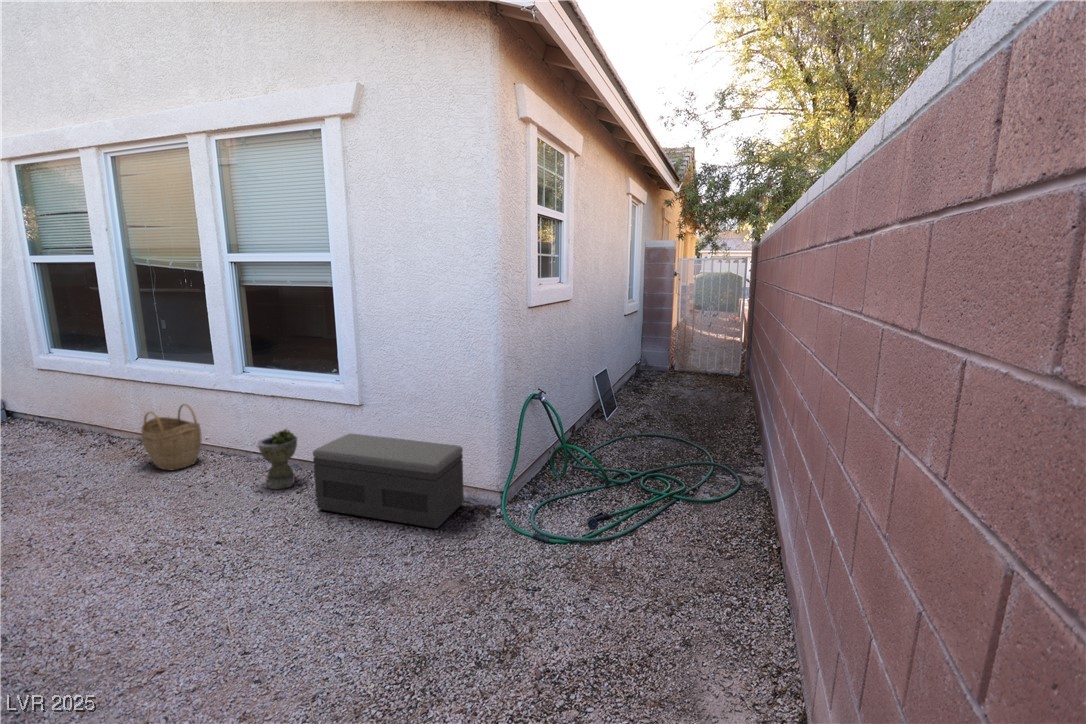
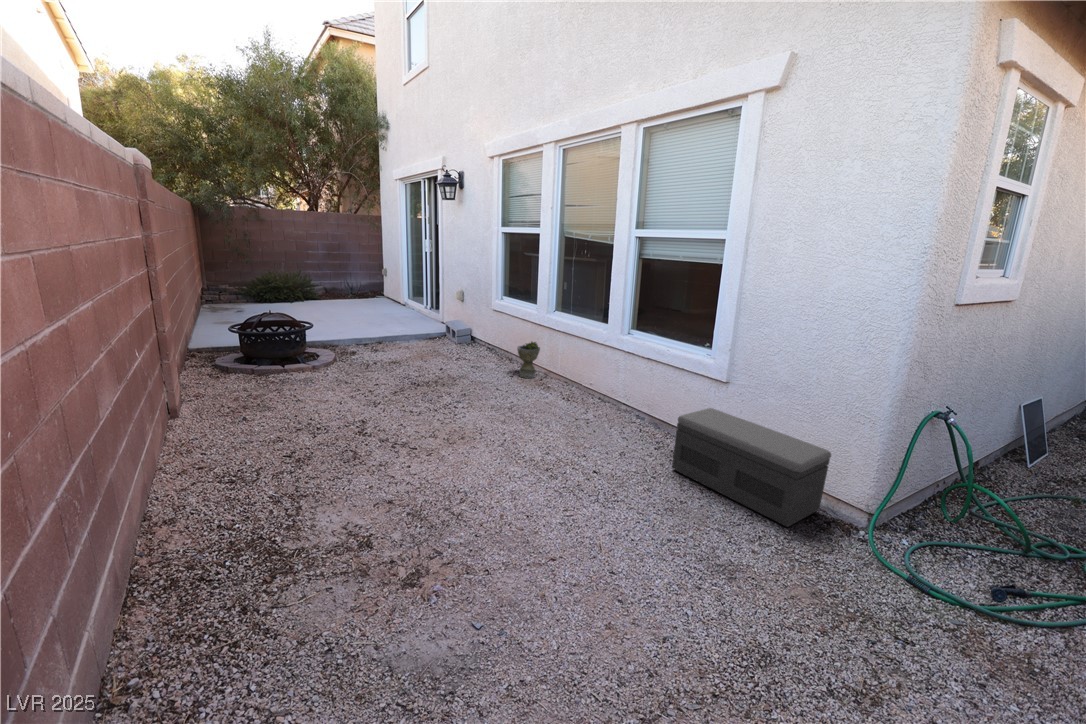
woven basket: present [141,404,202,471] -> none [549,351,588,402]
planter: present [258,429,297,489] -> present [517,342,540,379]

